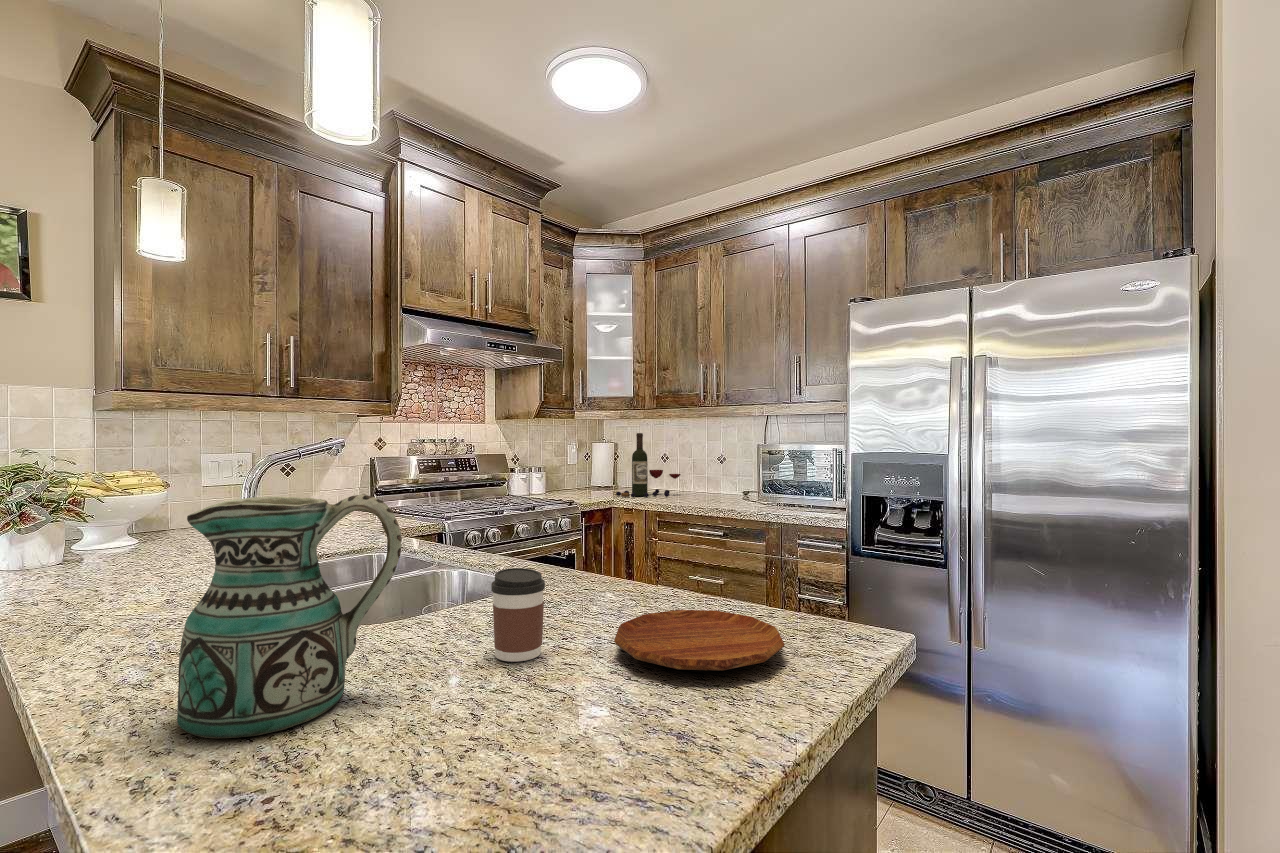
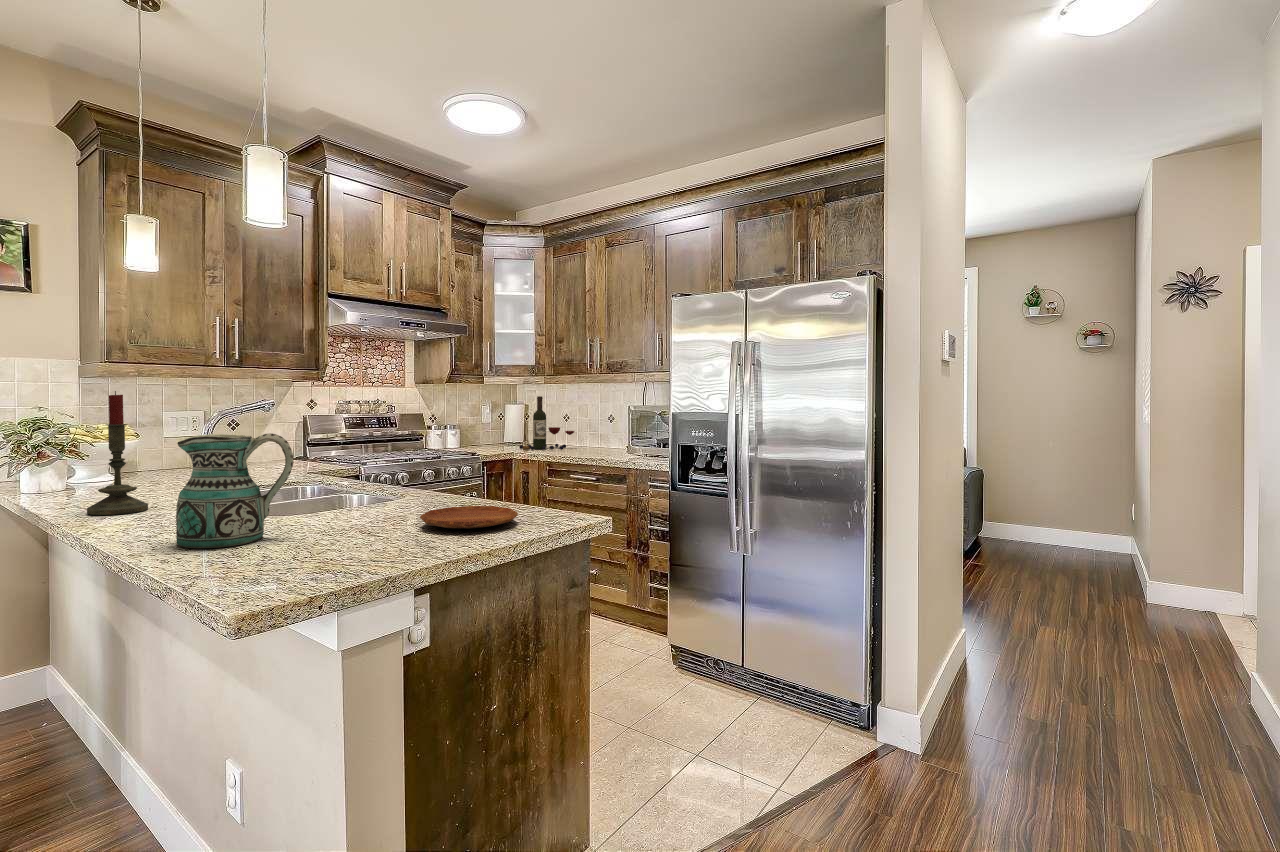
candle: none [57,423,156,626] -> present [87,391,148,515]
coffee cup: present [491,568,545,662] -> none [350,478,383,527]

